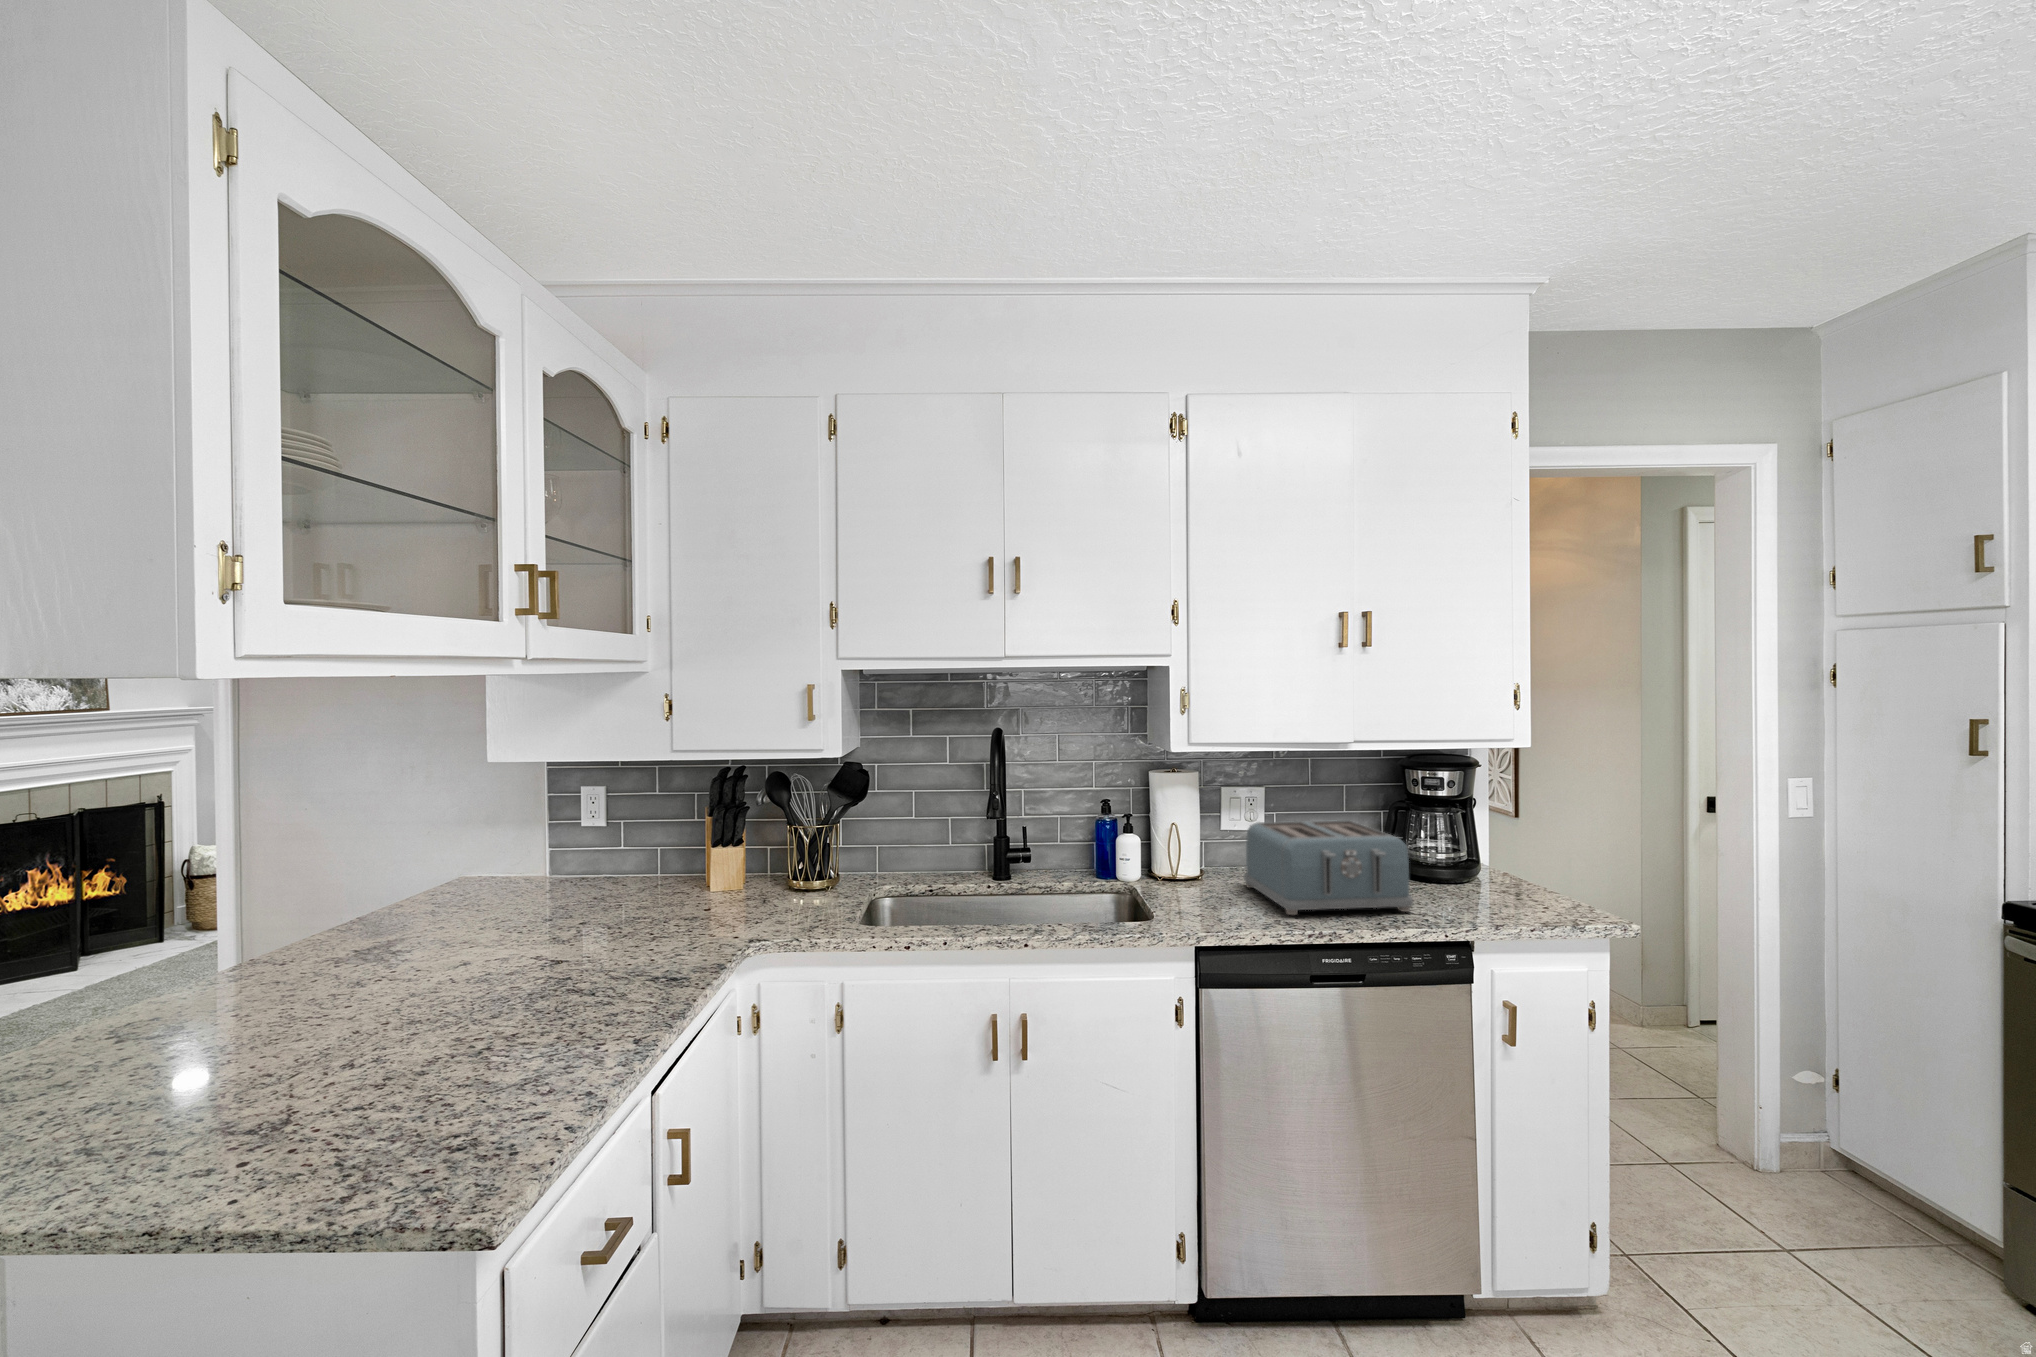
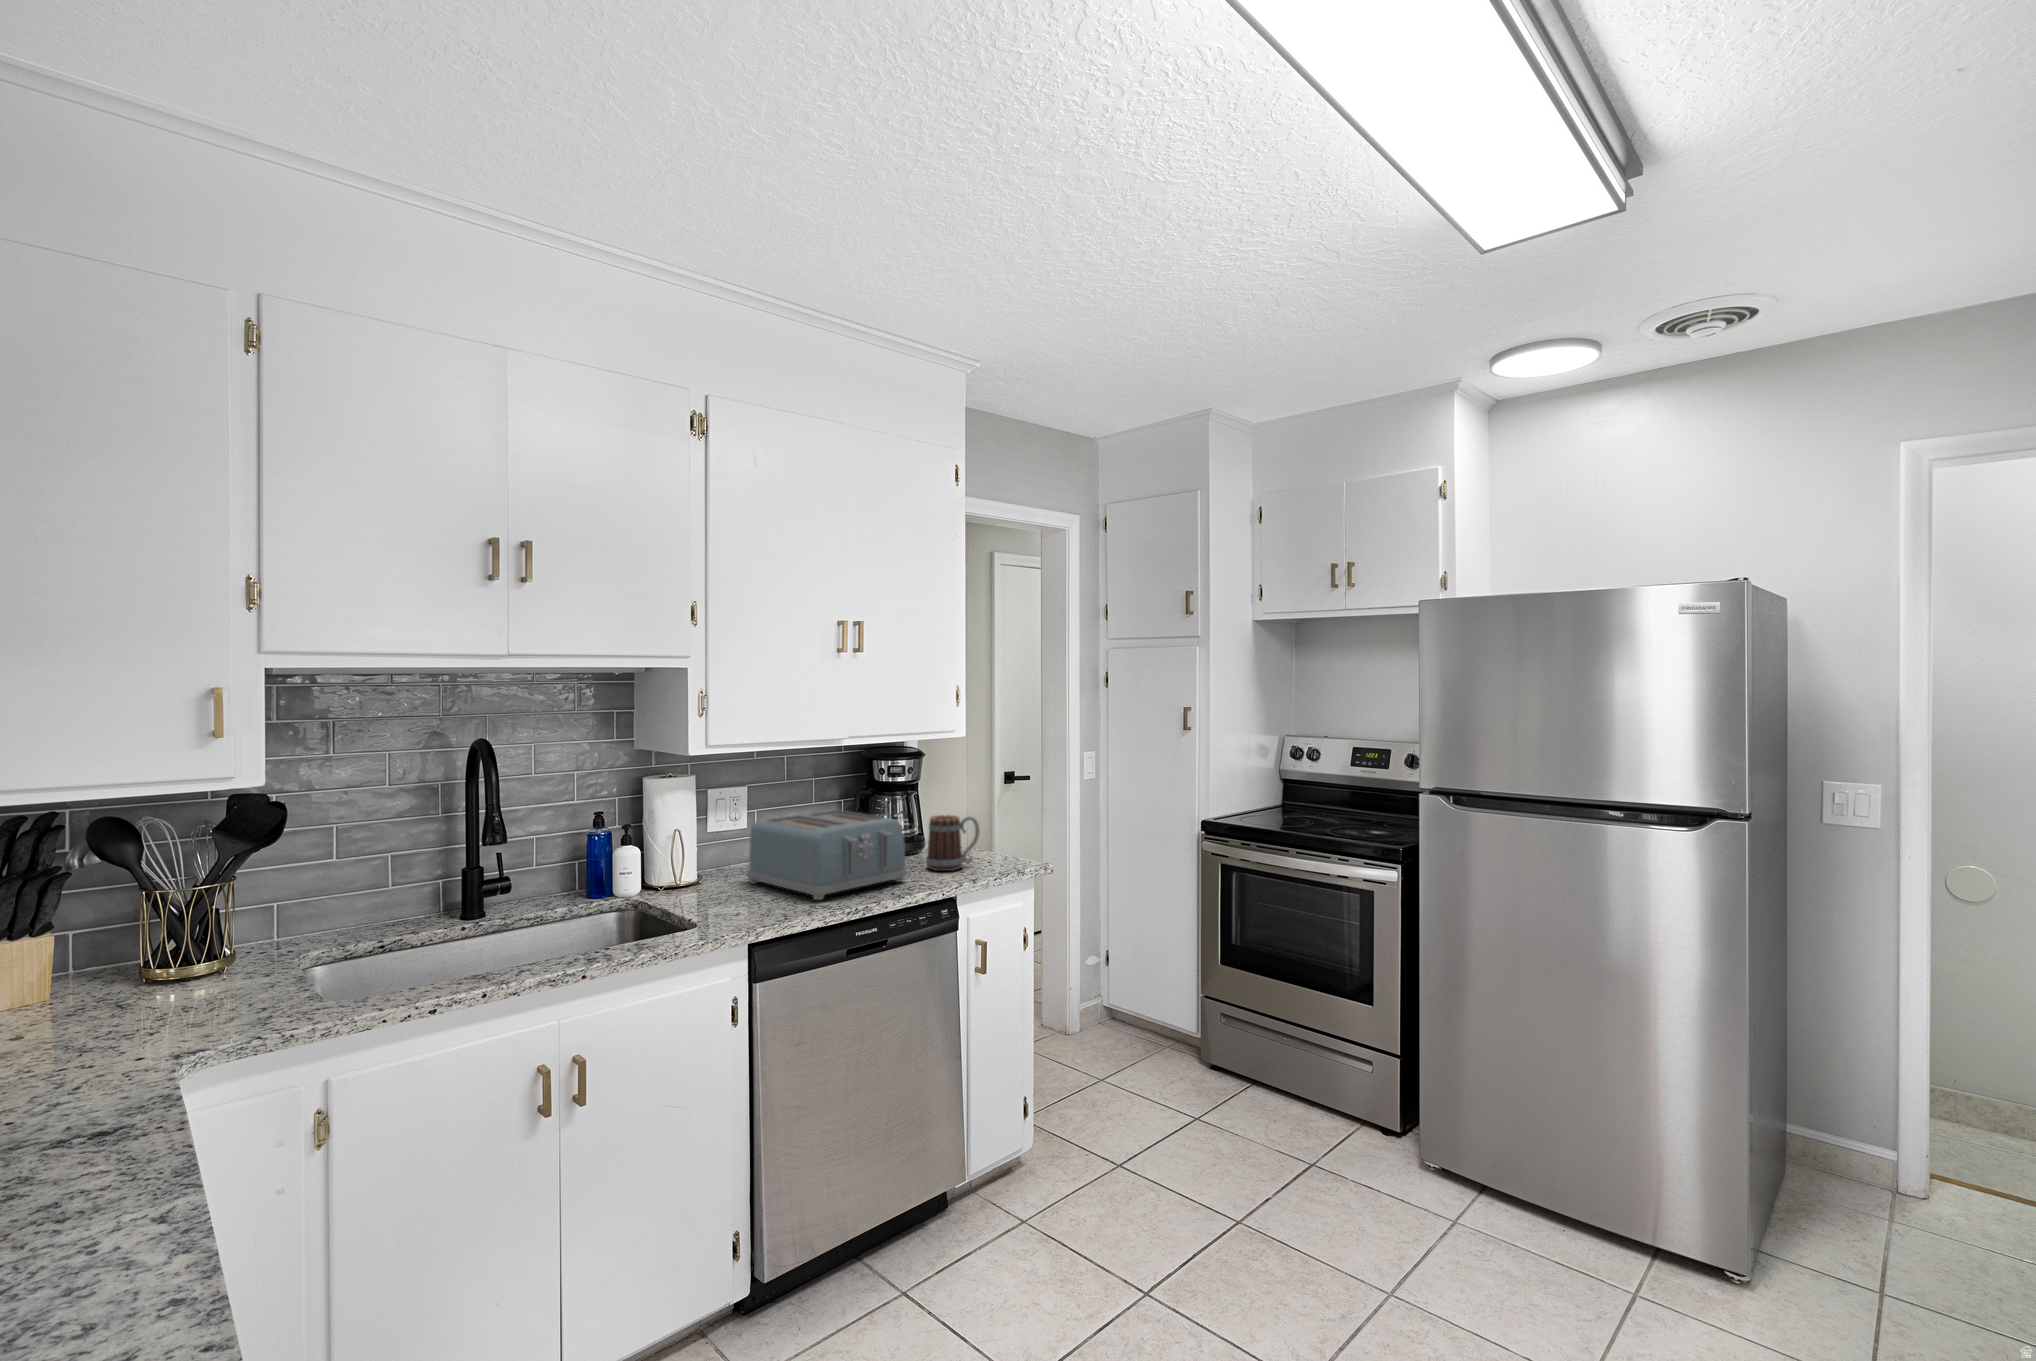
mug: none [1454,840,1529,909] -> present [926,815,979,871]

